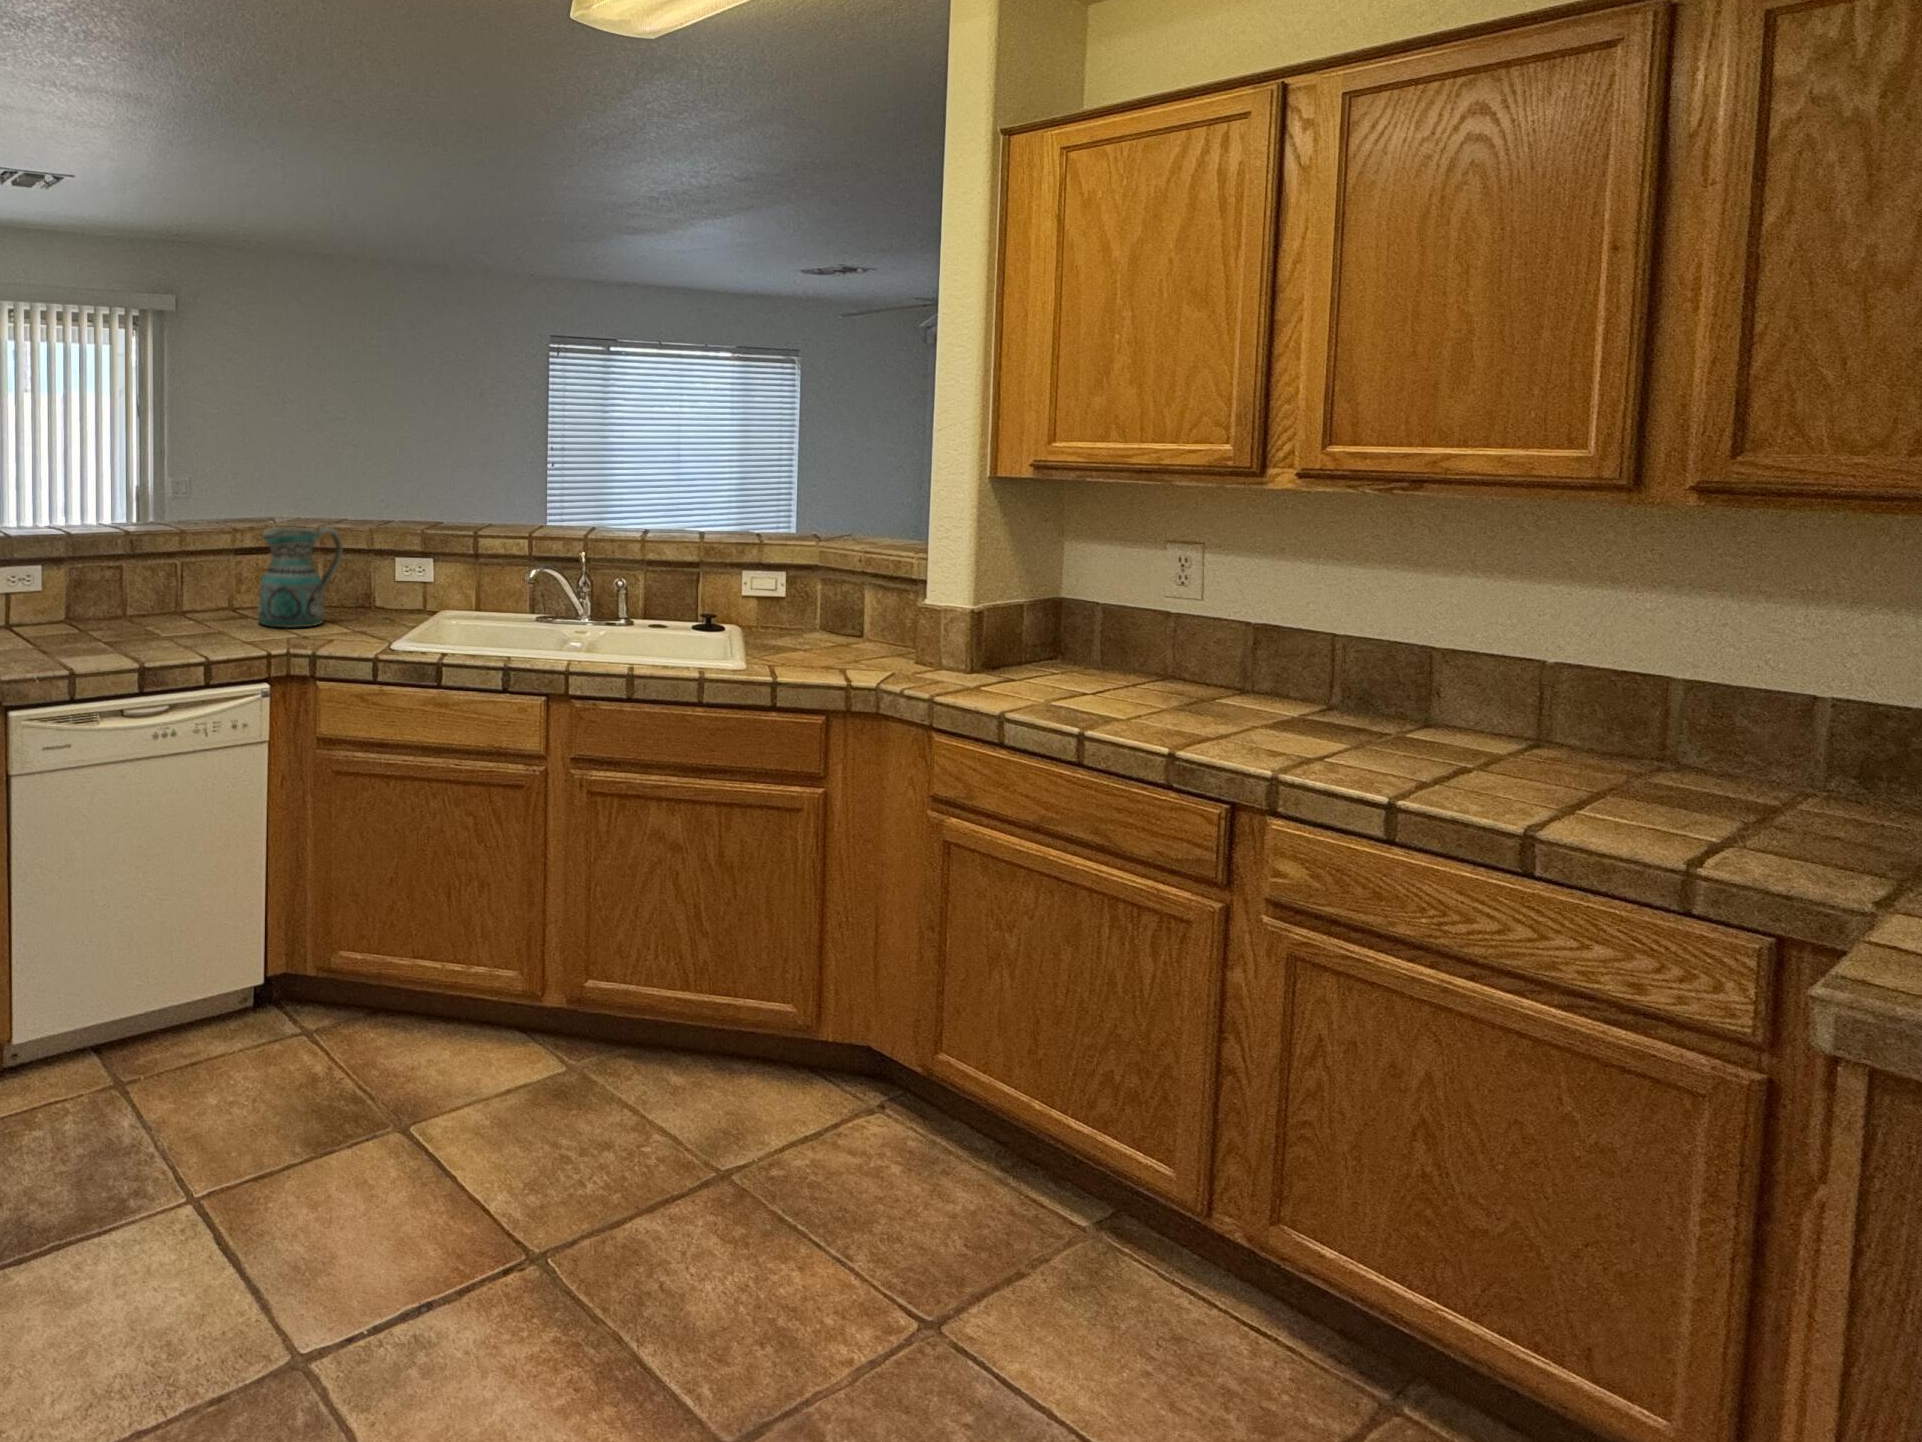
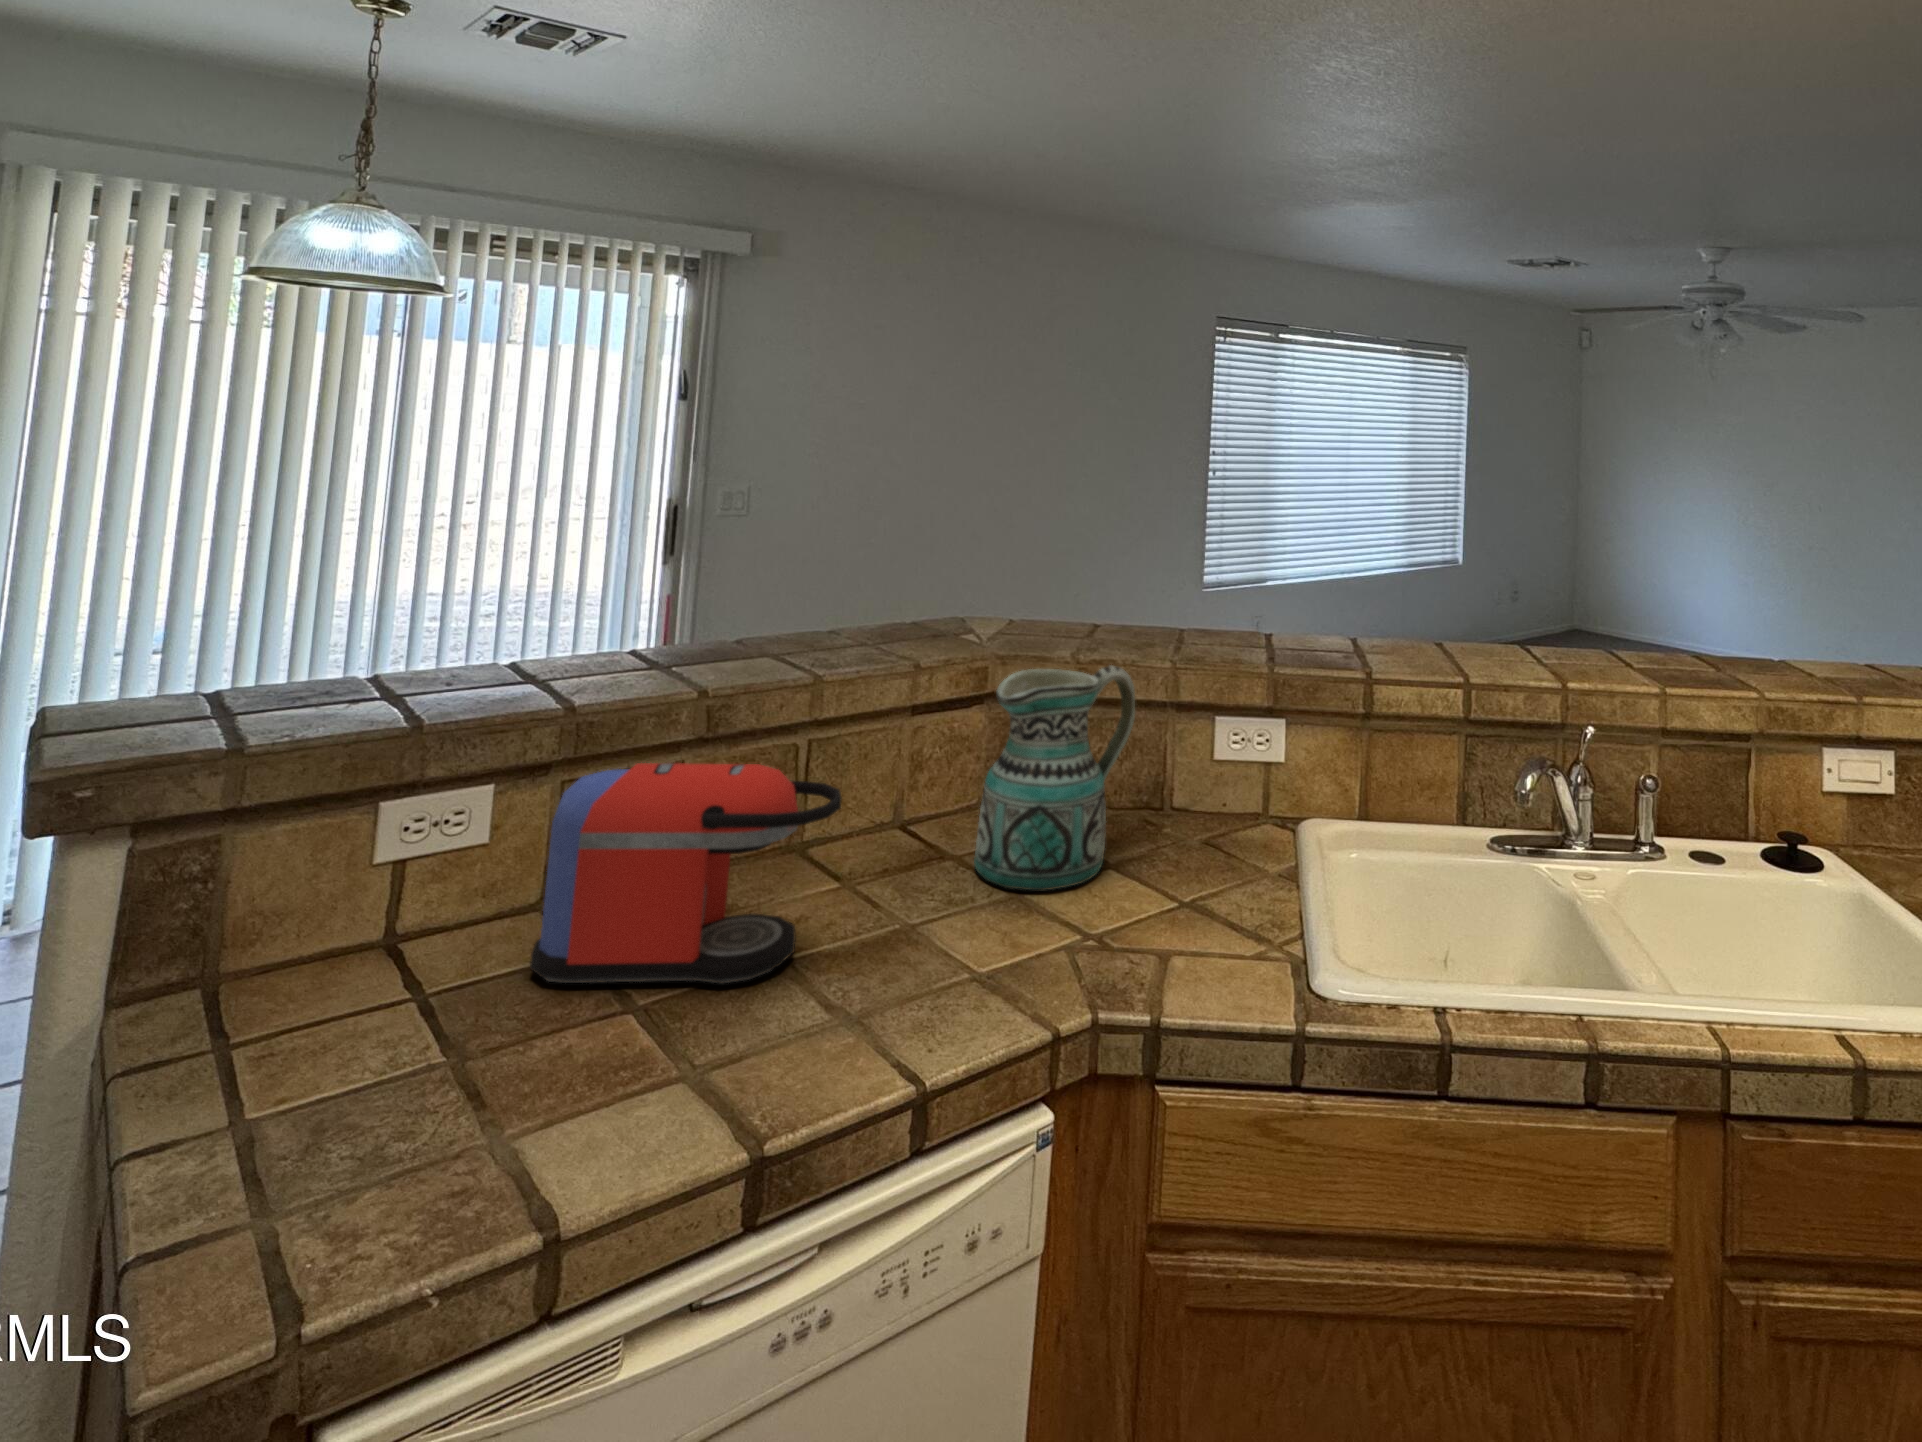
coffee maker: none [61,551,182,640] -> present [530,763,841,983]

